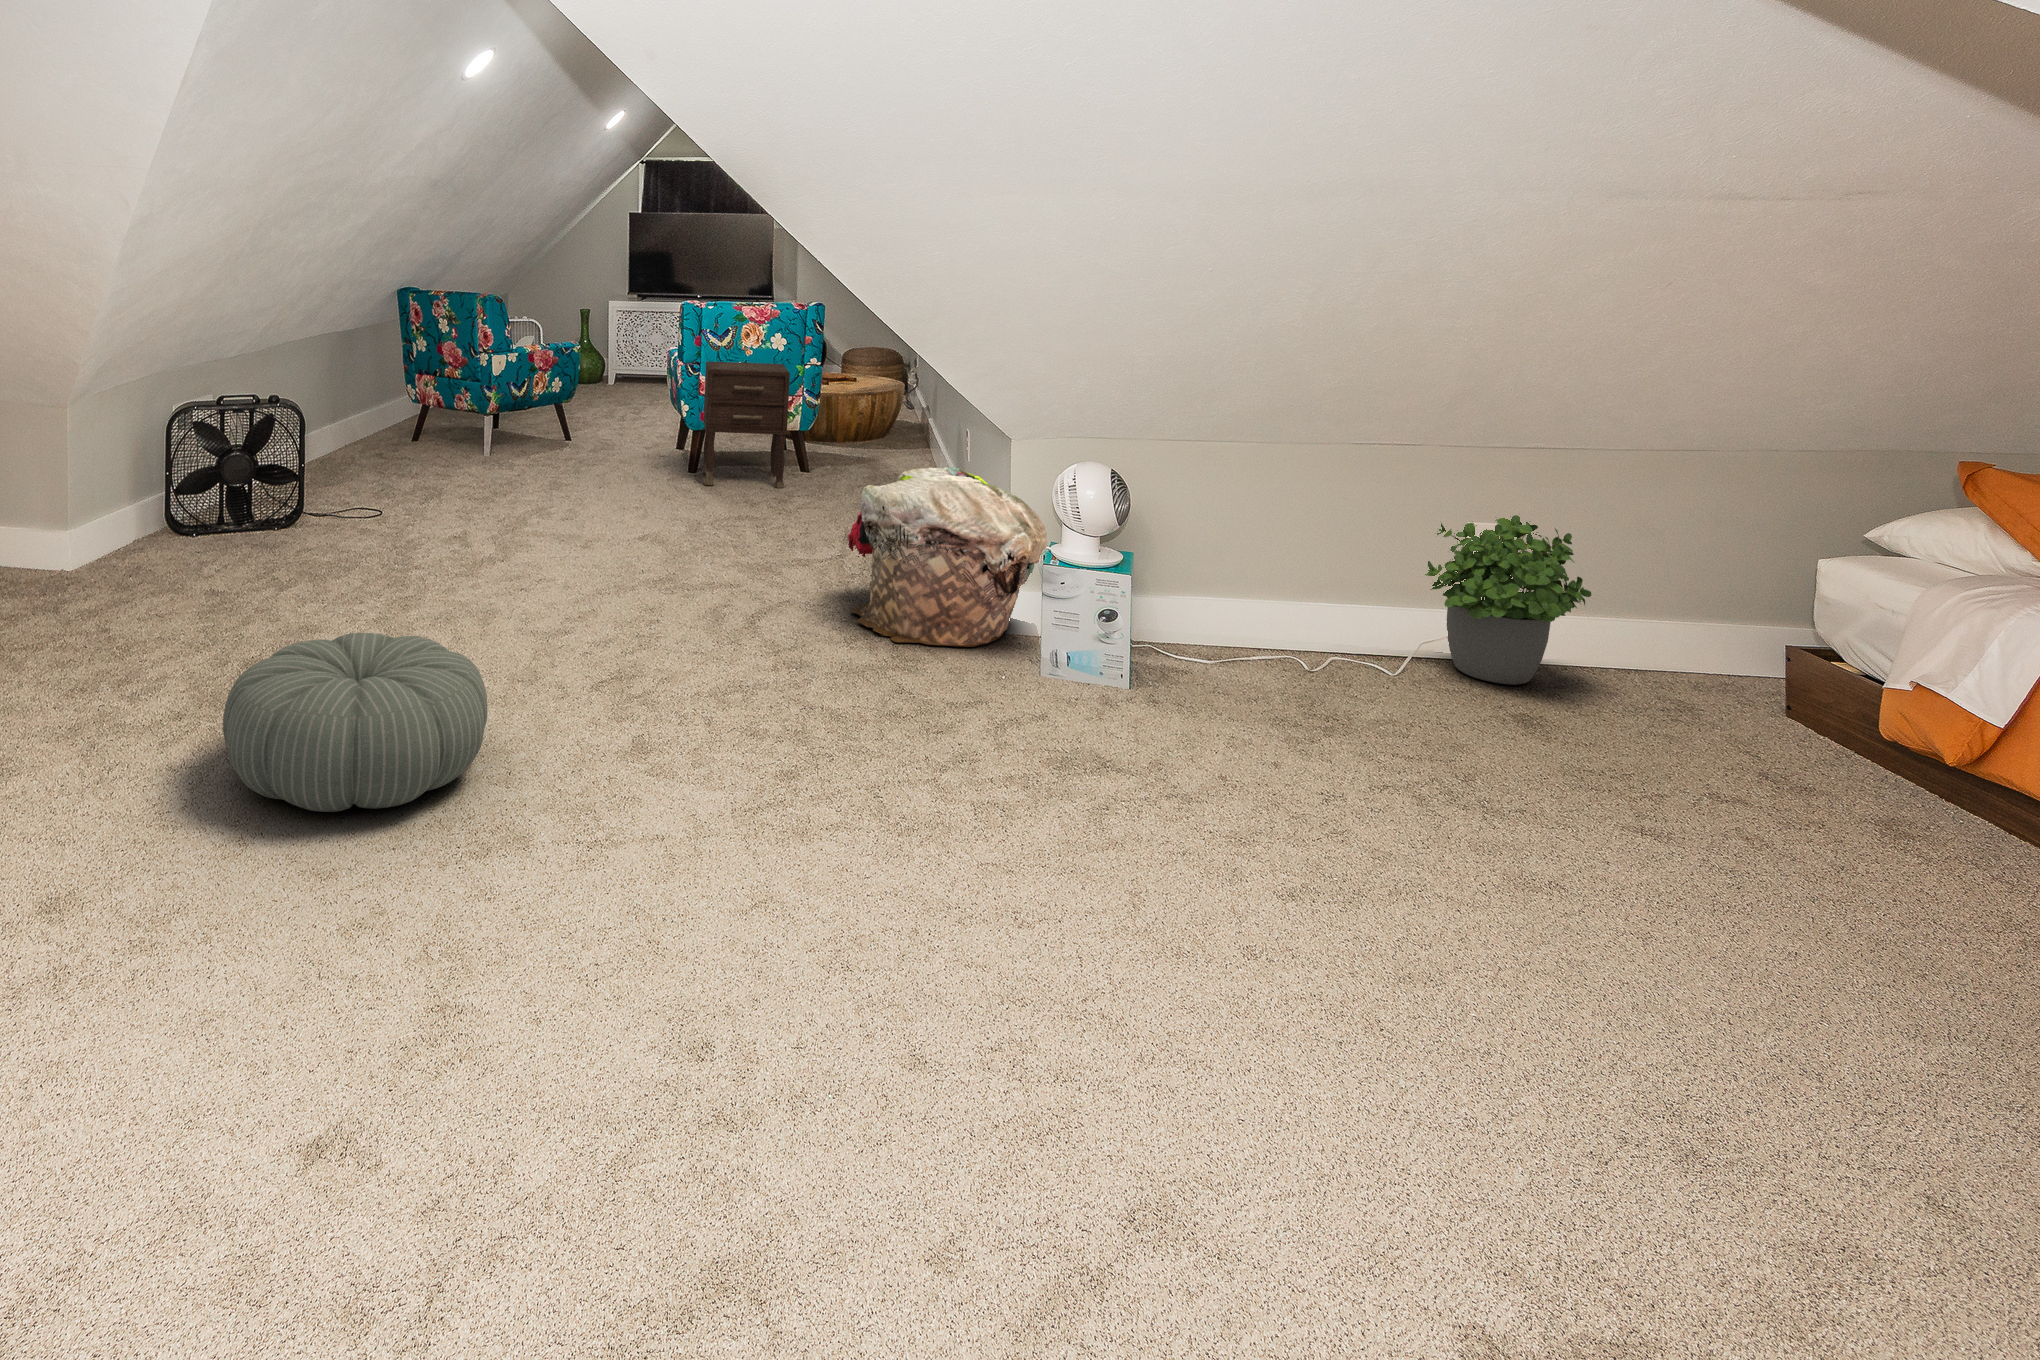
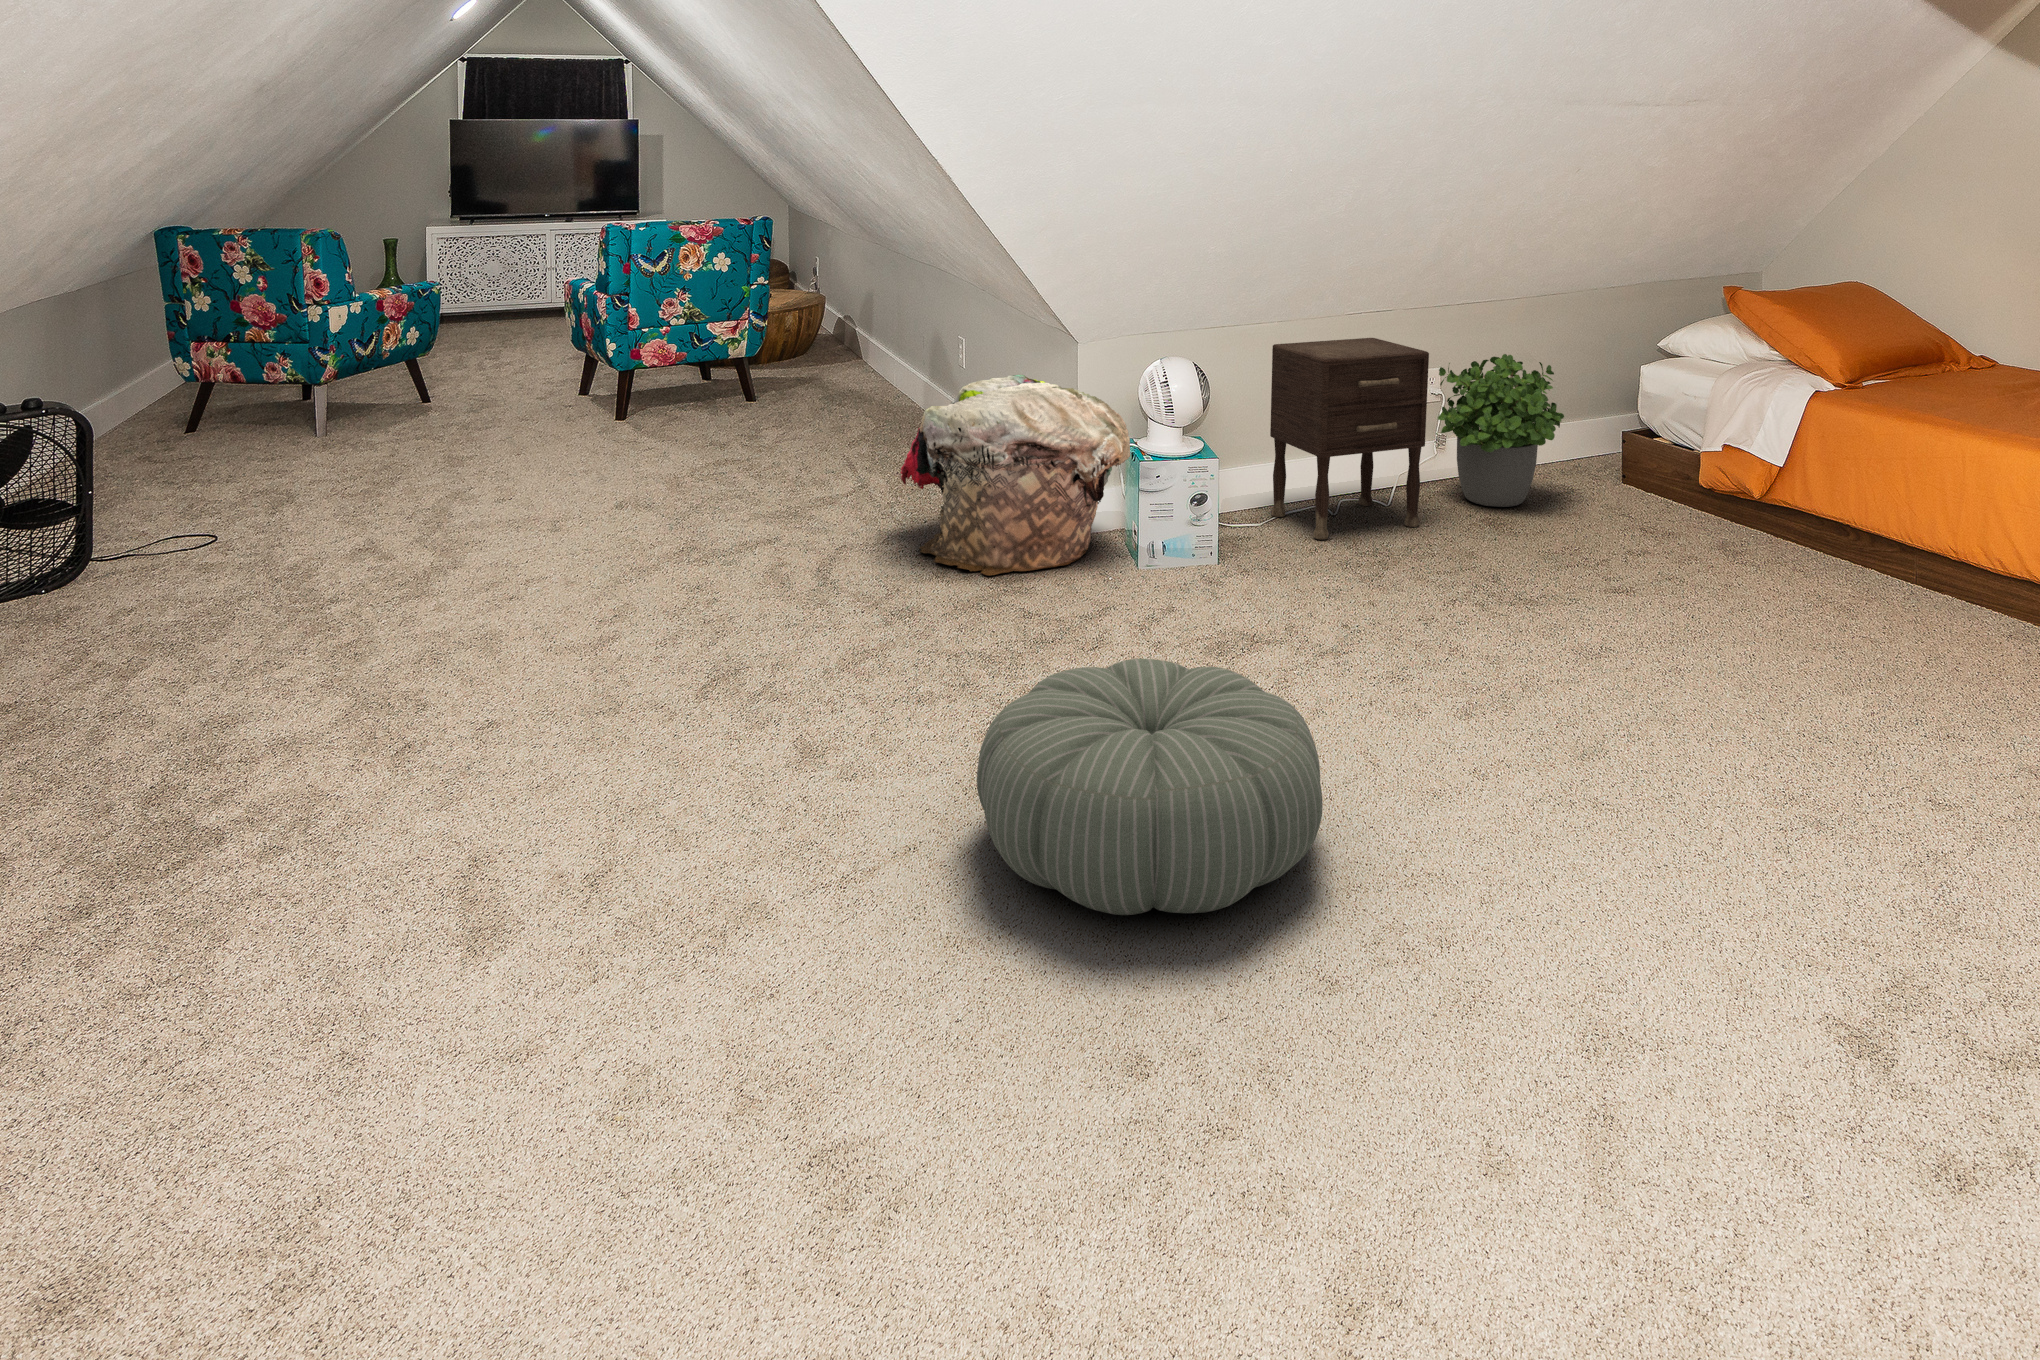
nightstand: present [702,361,790,488] -> present [1270,338,1429,540]
pouf: present [223,633,487,812] -> present [977,659,1323,915]

